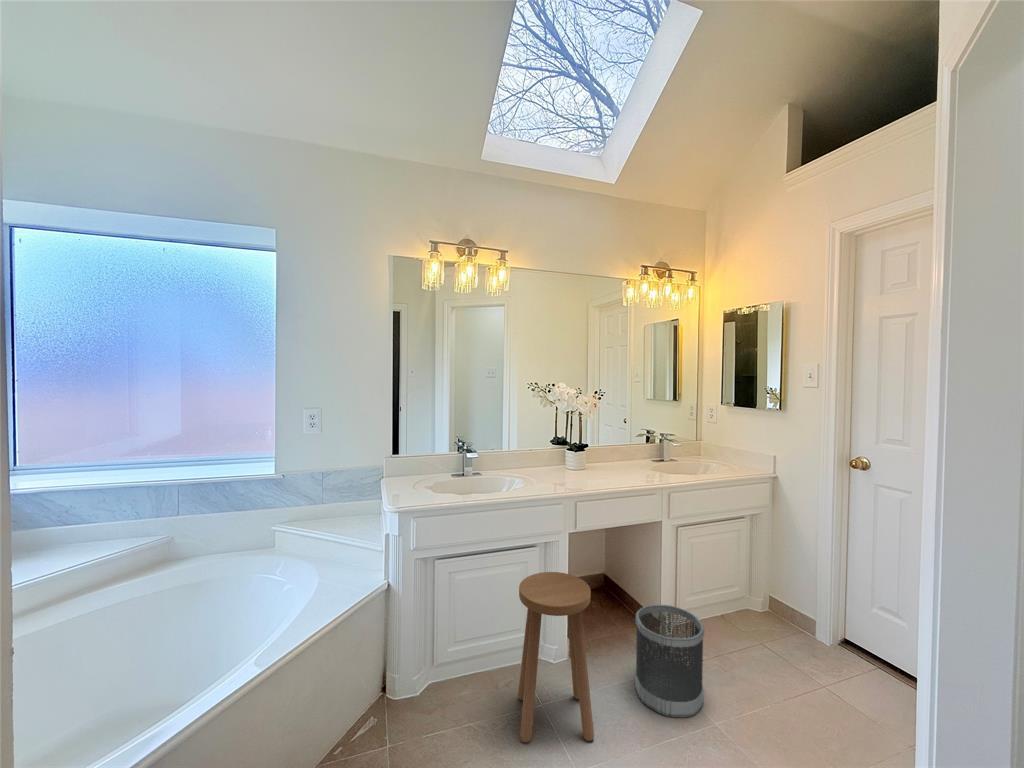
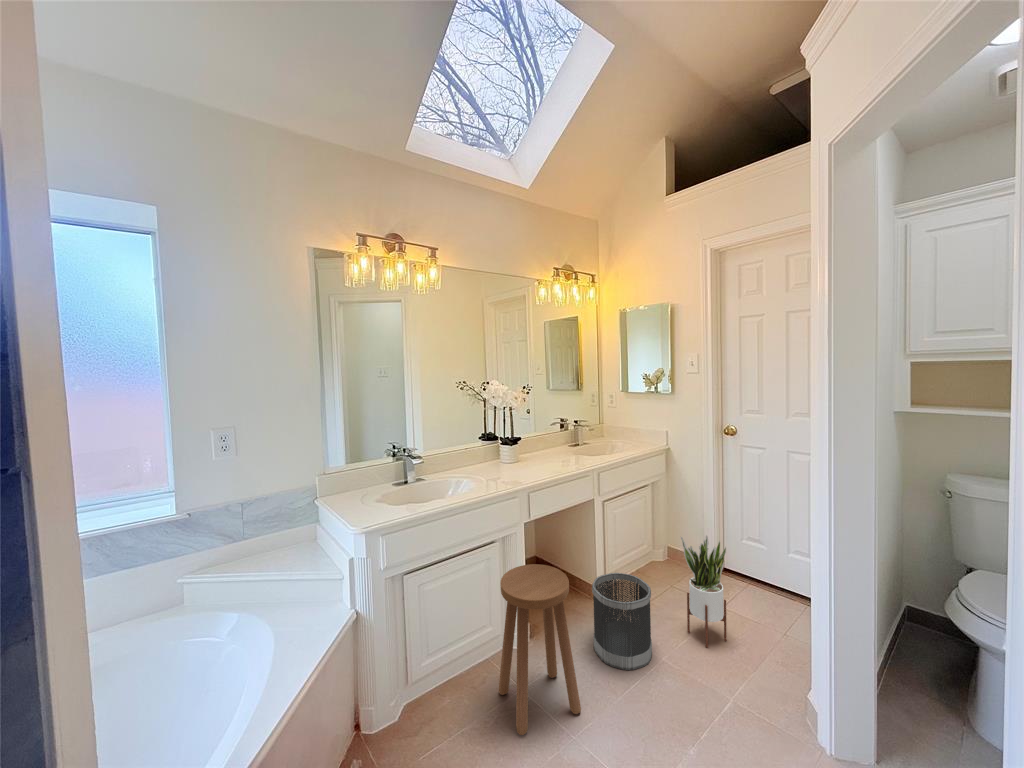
potted plant: none [751,577,815,720] -> present [681,535,727,648]

